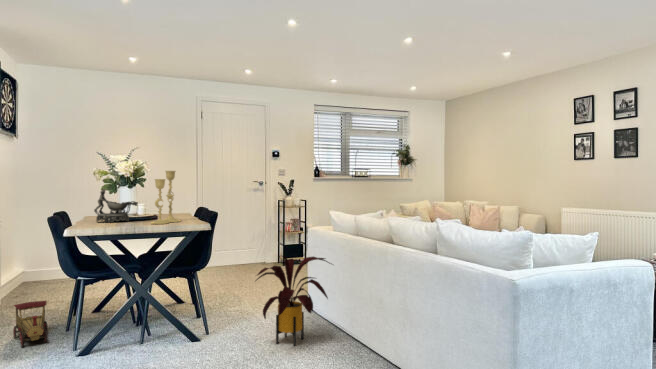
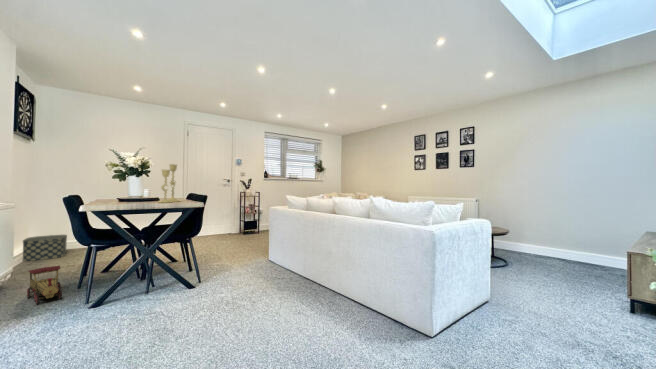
decorative bowl: present [94,189,138,222] -> none [107,177,146,202]
house plant: present [256,256,330,346] -> none [236,224,292,285]
storage box: none [13,258,60,291] -> present [23,235,67,261]

